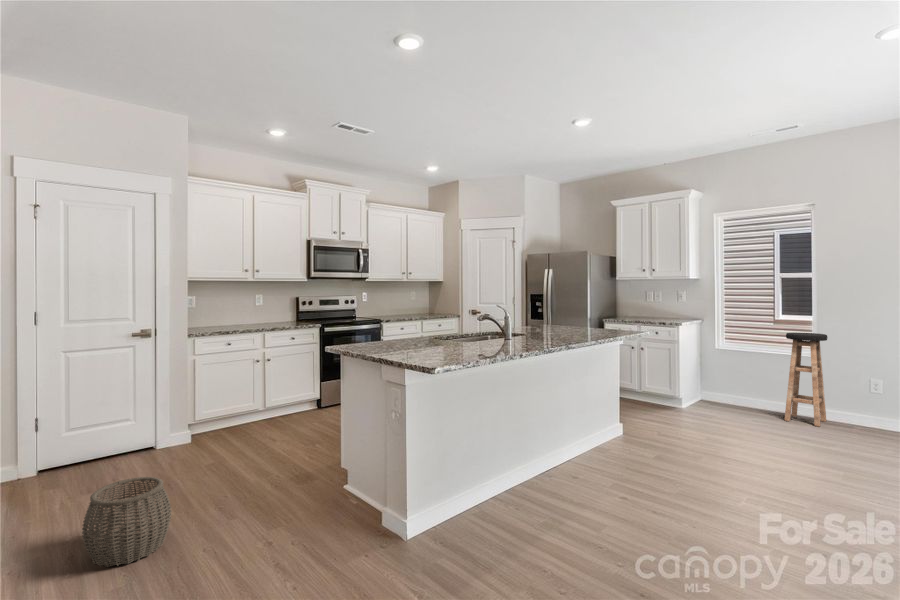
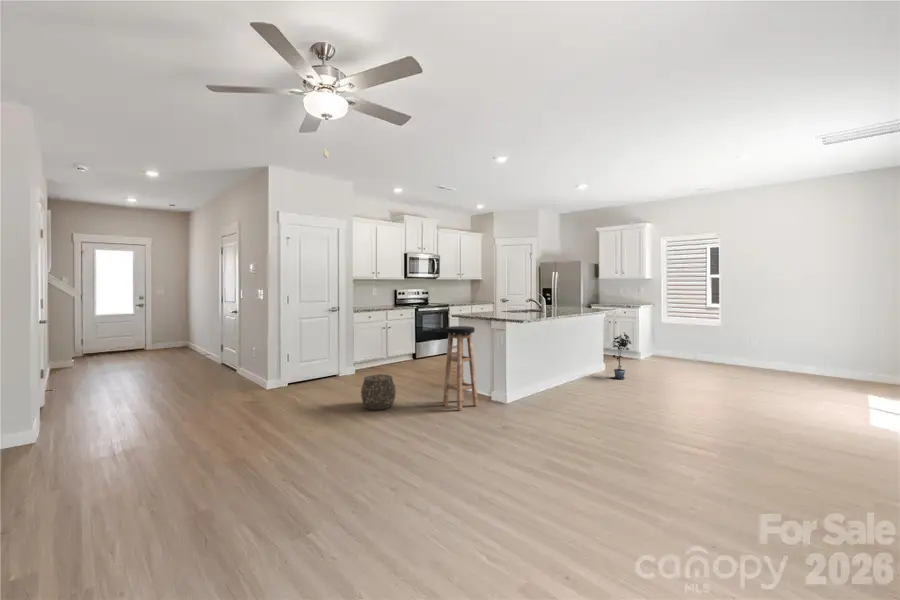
bar stool: present [785,333,828,427] -> present [443,326,478,411]
potted plant: none [630,376,670,462] -> present [613,333,631,379]

